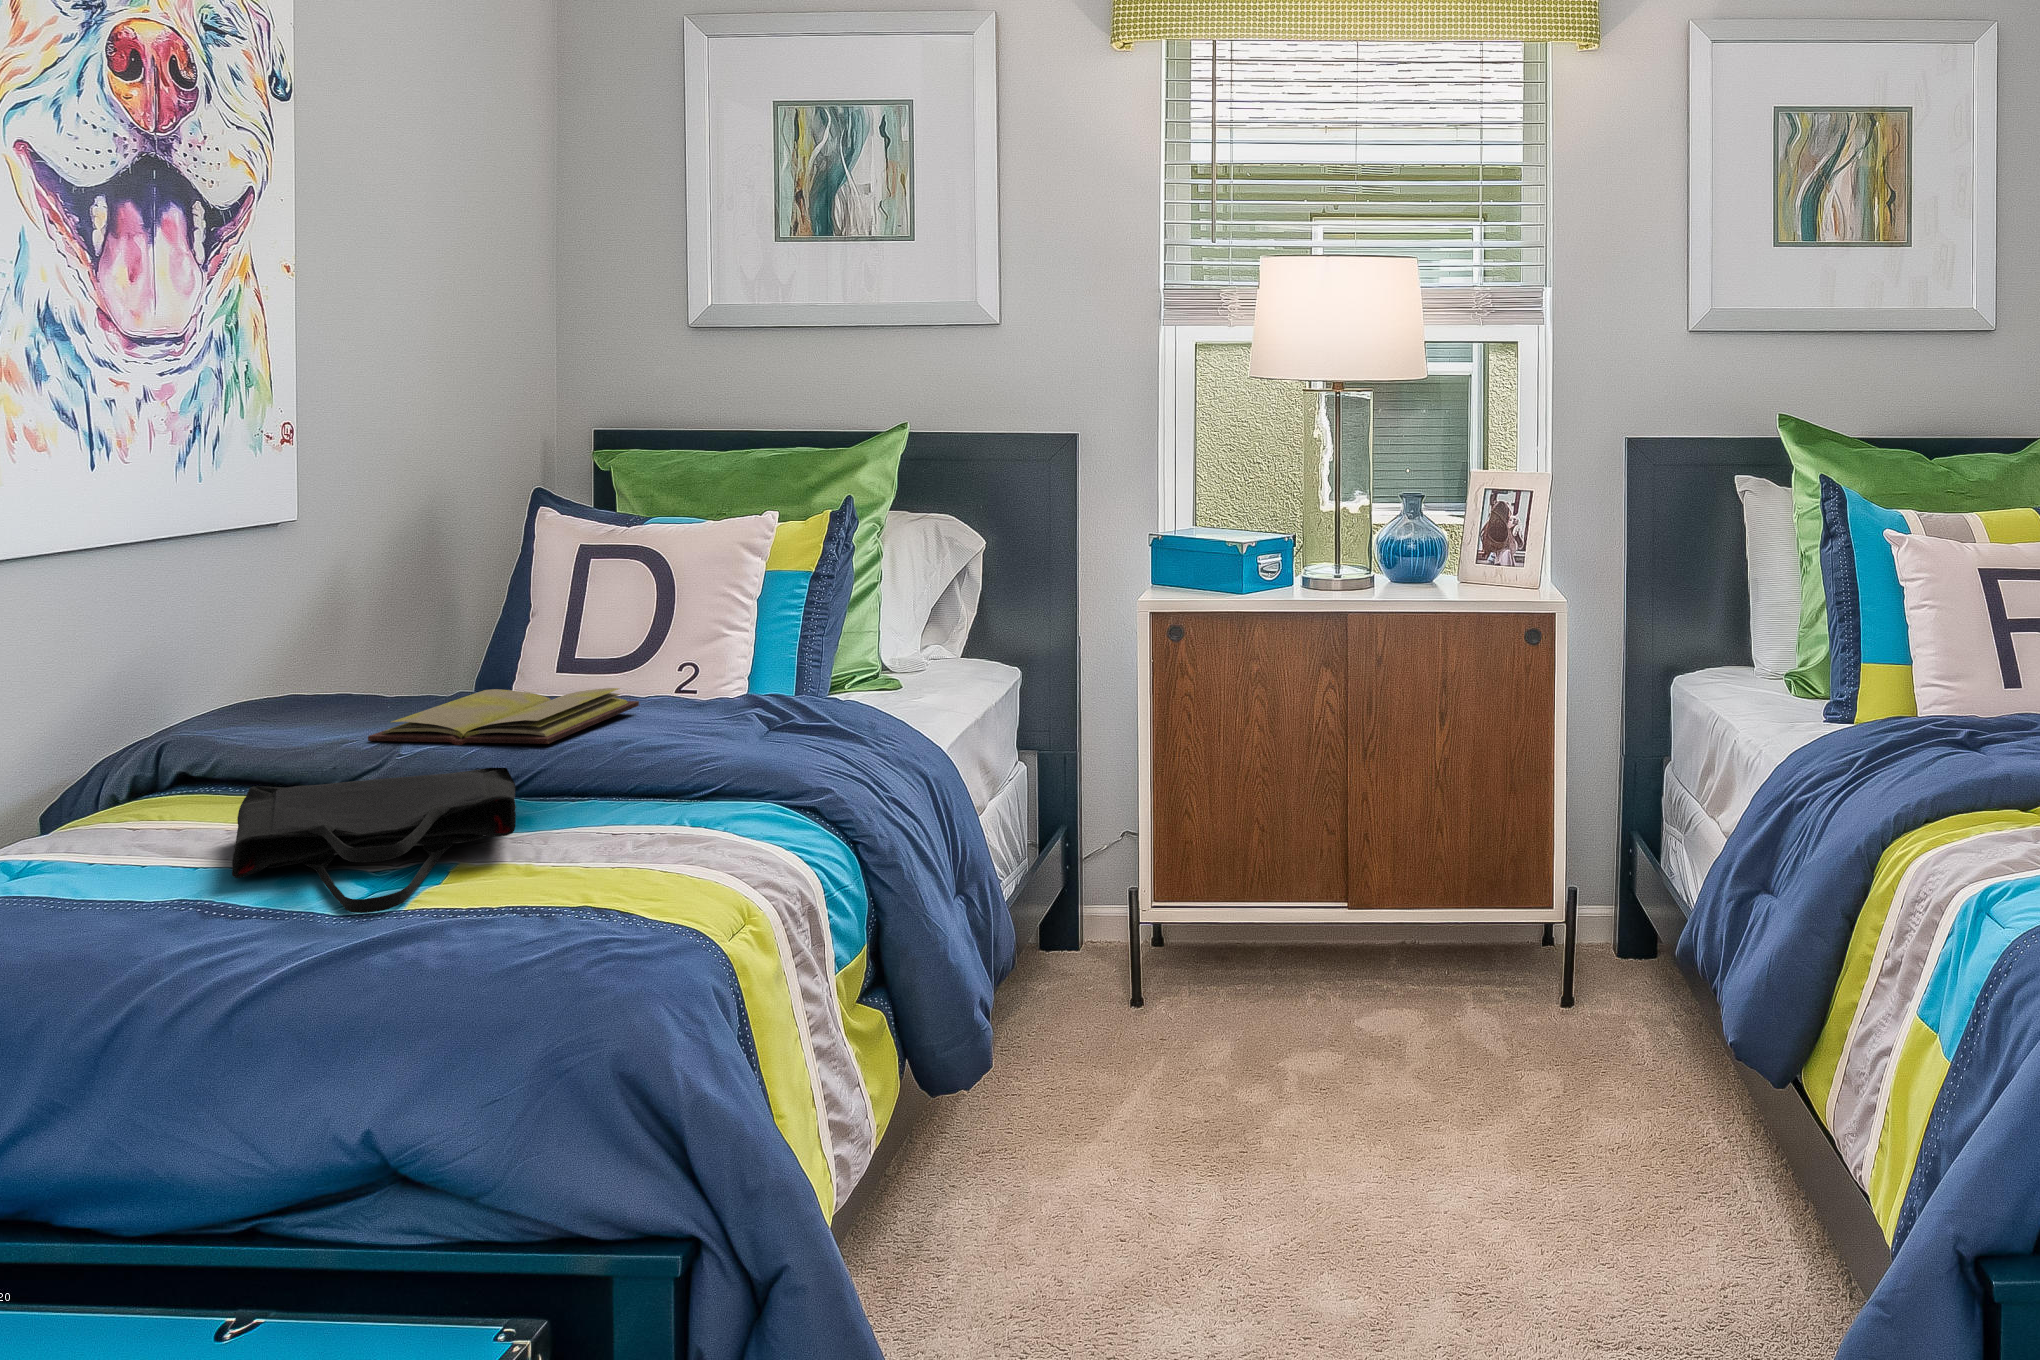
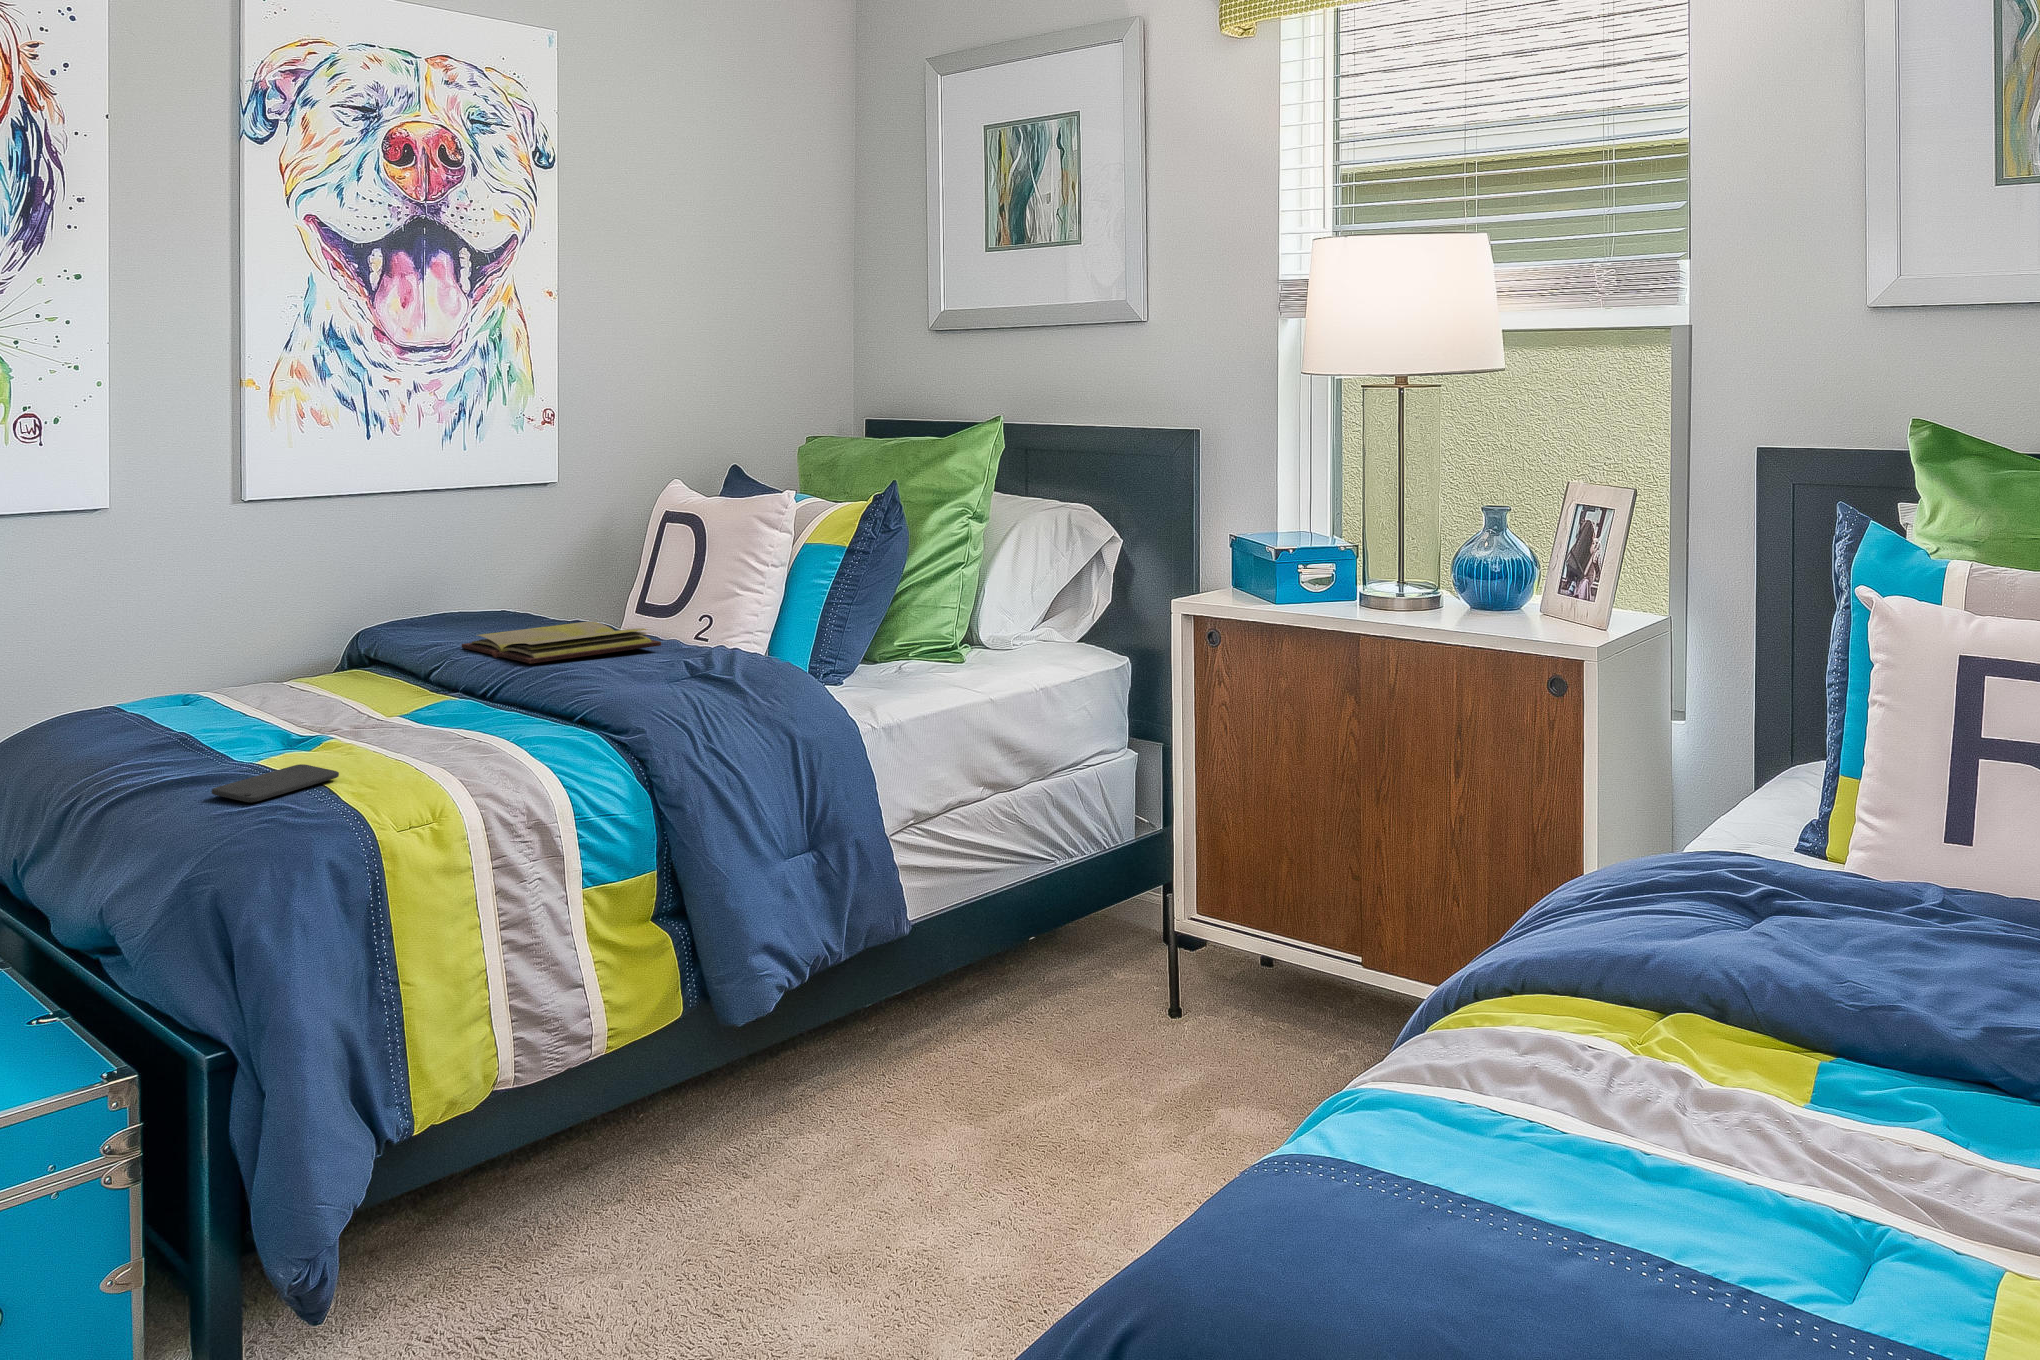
tote bag: present [232,768,516,913] -> none [219,666,473,759]
smartphone: none [521,892,609,944] -> present [212,764,339,803]

